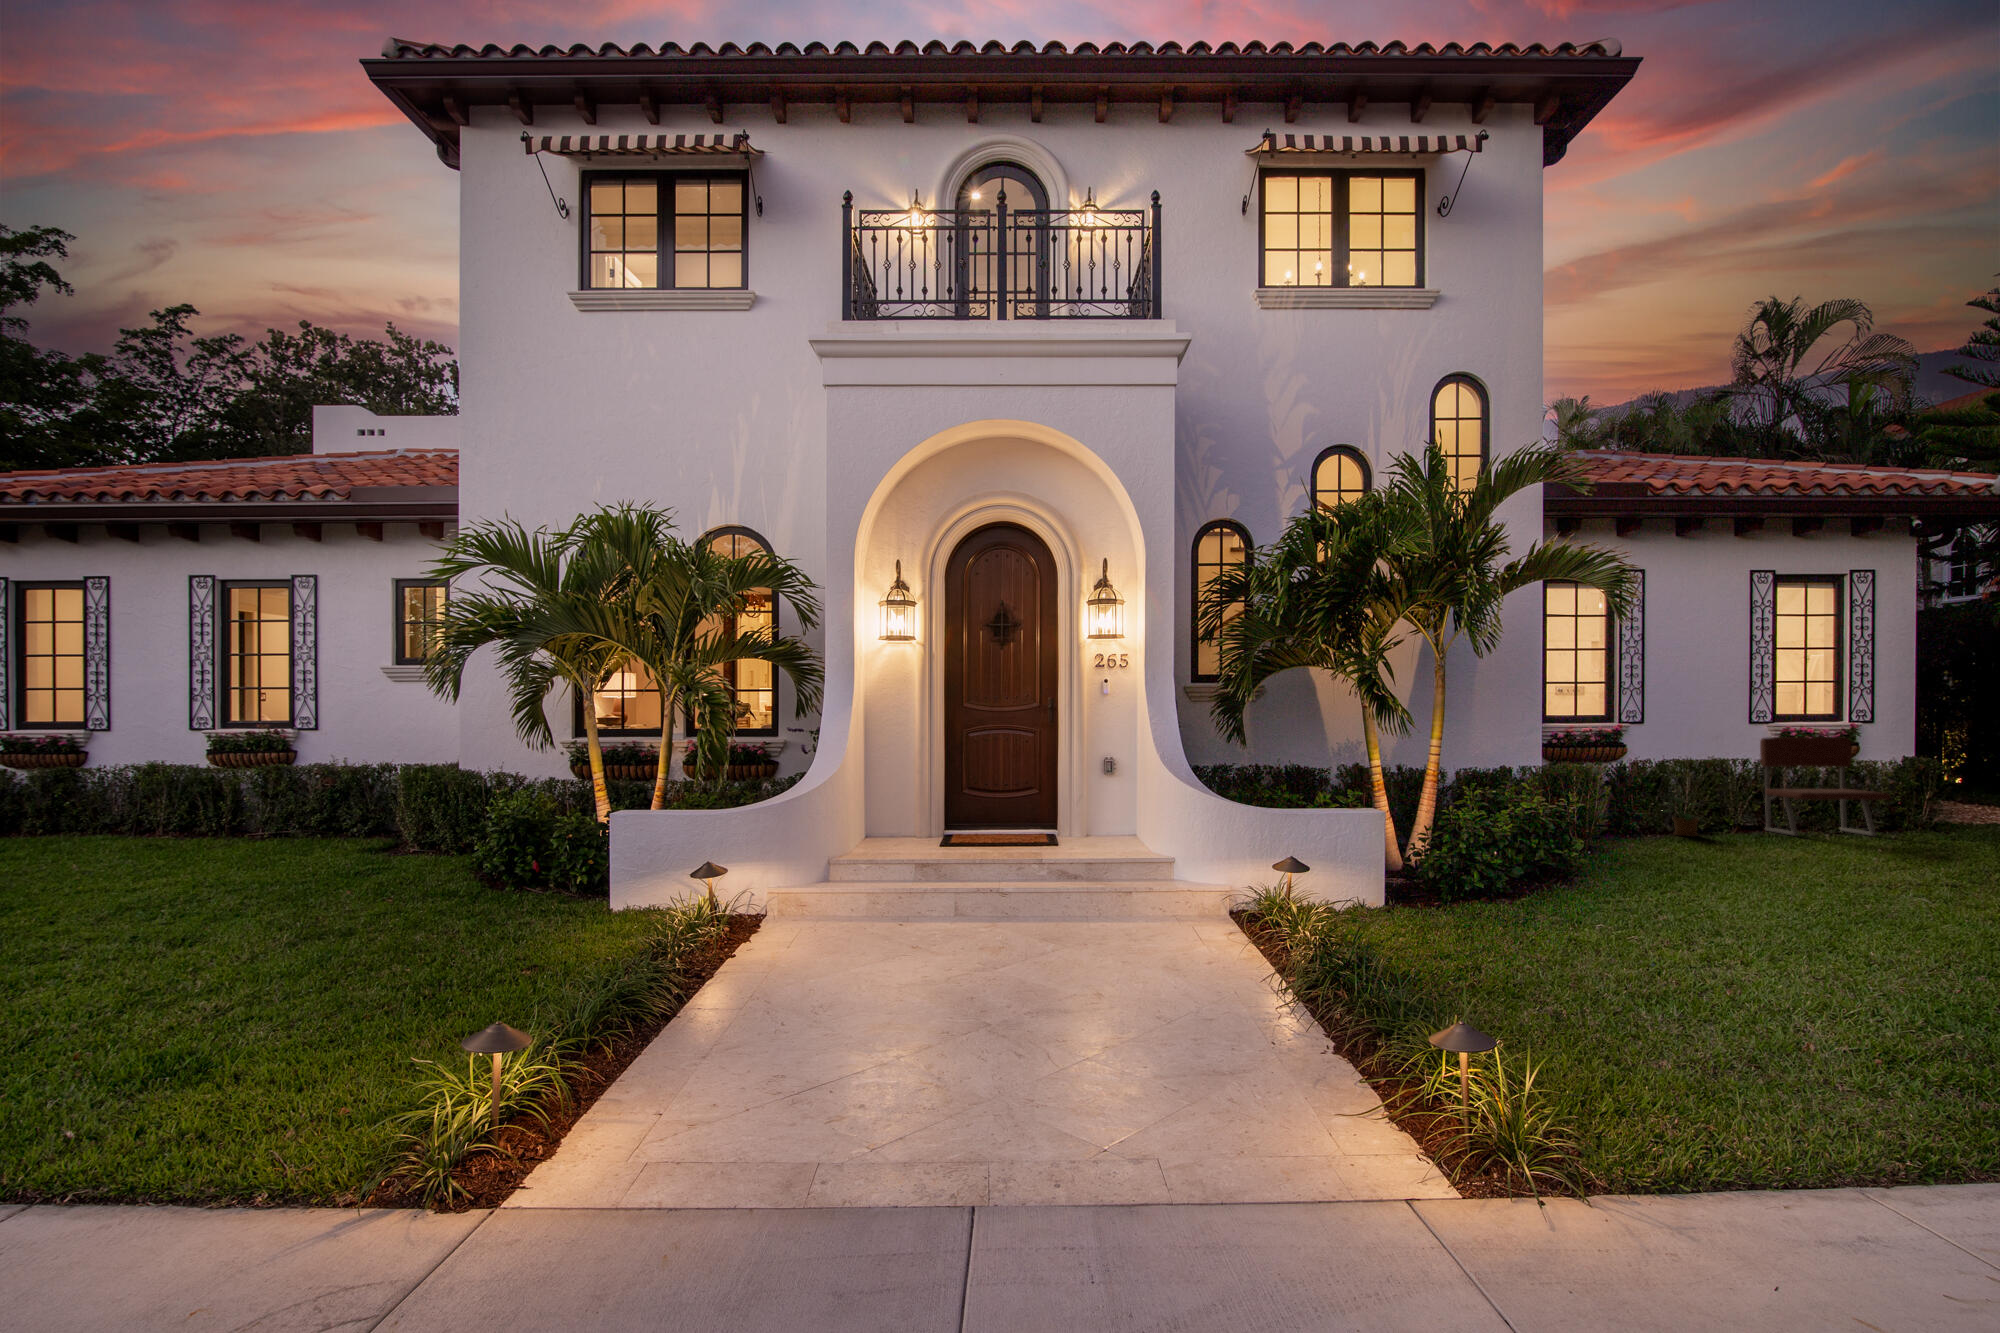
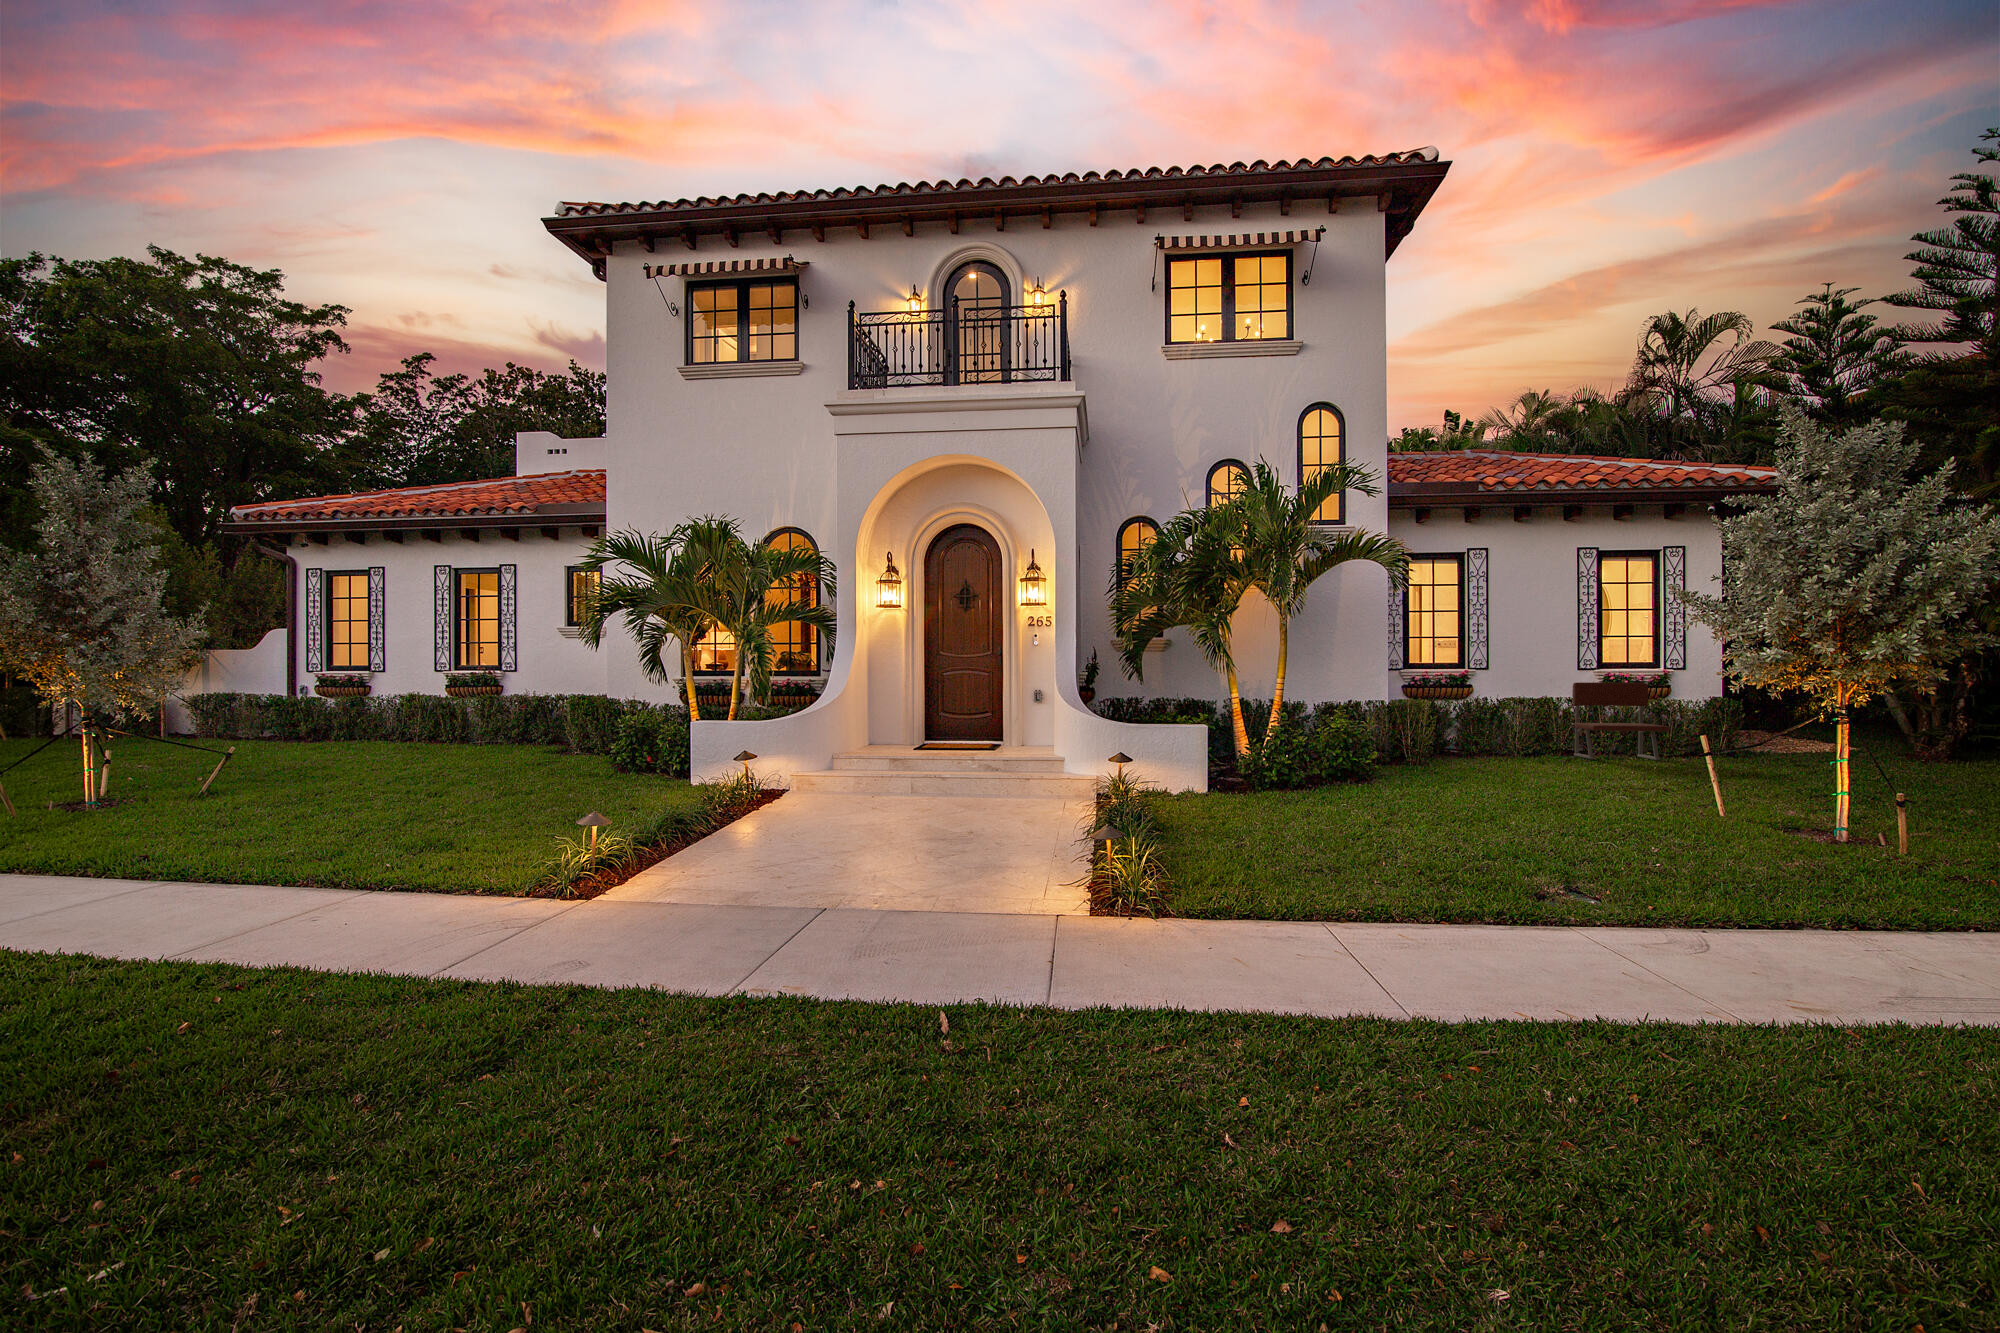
potted plant: present [1665,797,1699,837] -> none [1483,728,1515,758]

